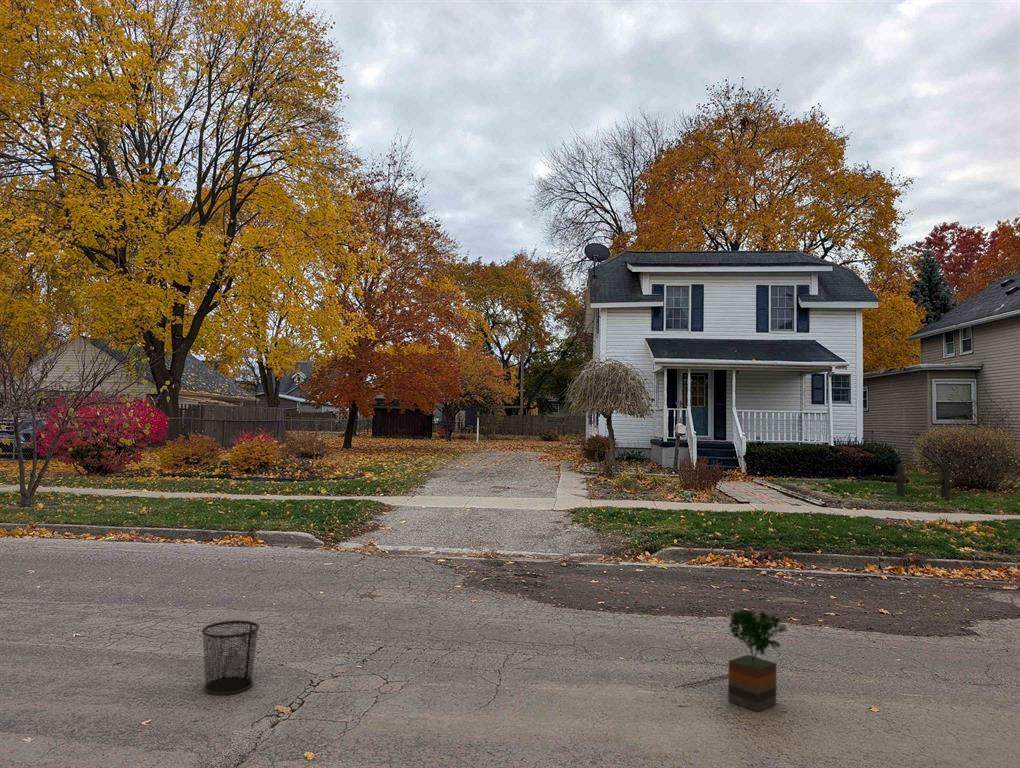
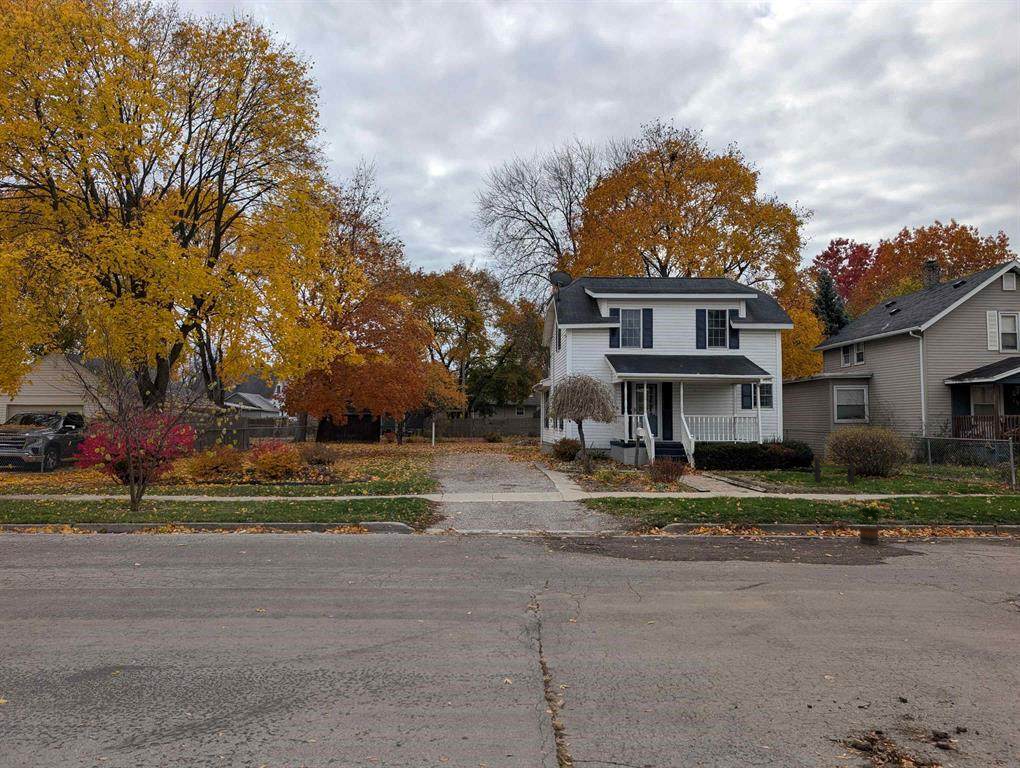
potted tree: present [728,609,787,711] -> present [859,508,881,544]
waste bin: present [202,621,259,695] -> none [461,566,493,608]

